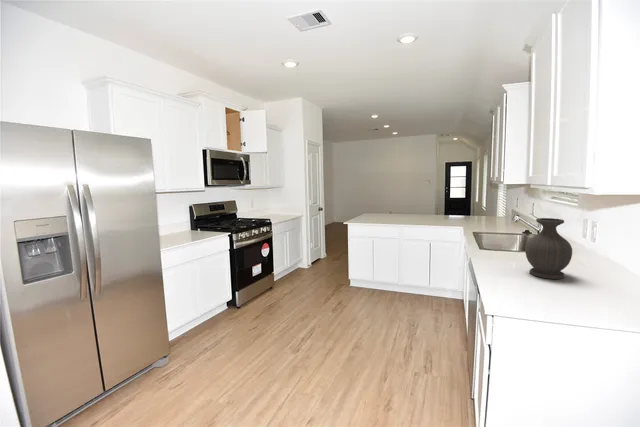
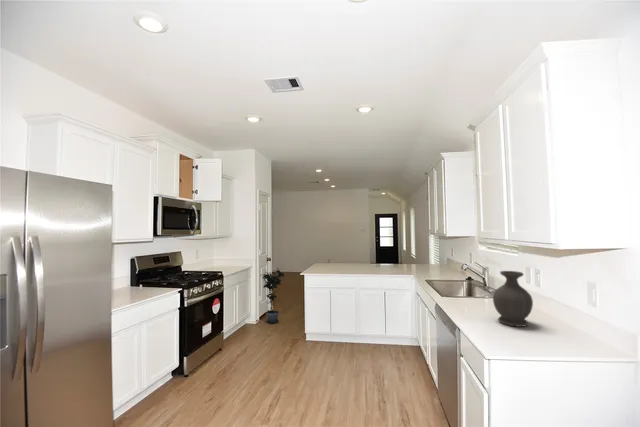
potted plant: none [310,217,335,269] -> present [260,268,284,323]

